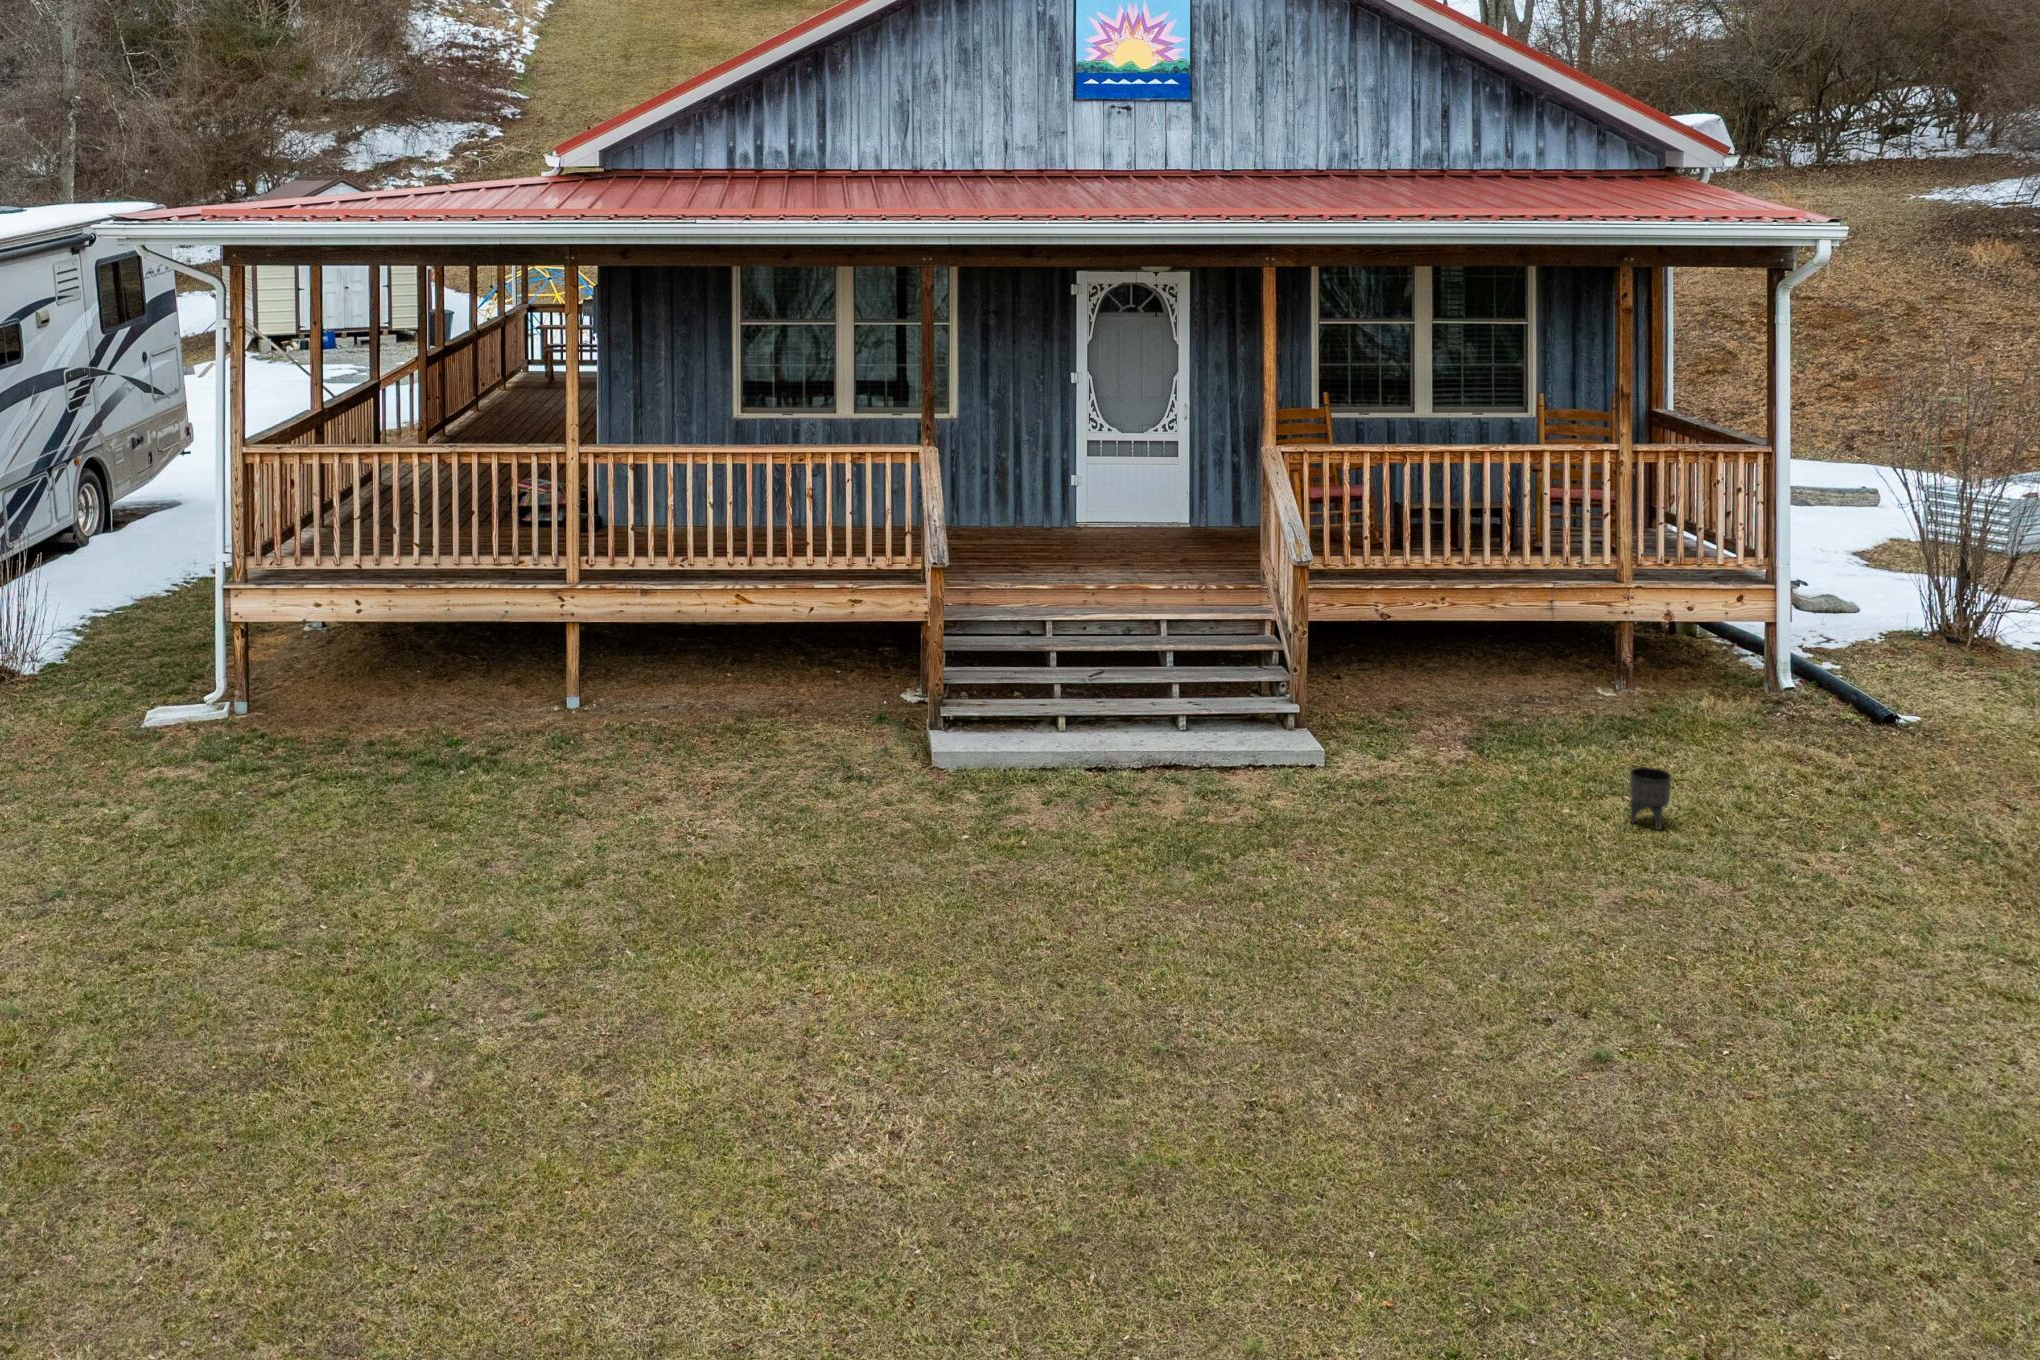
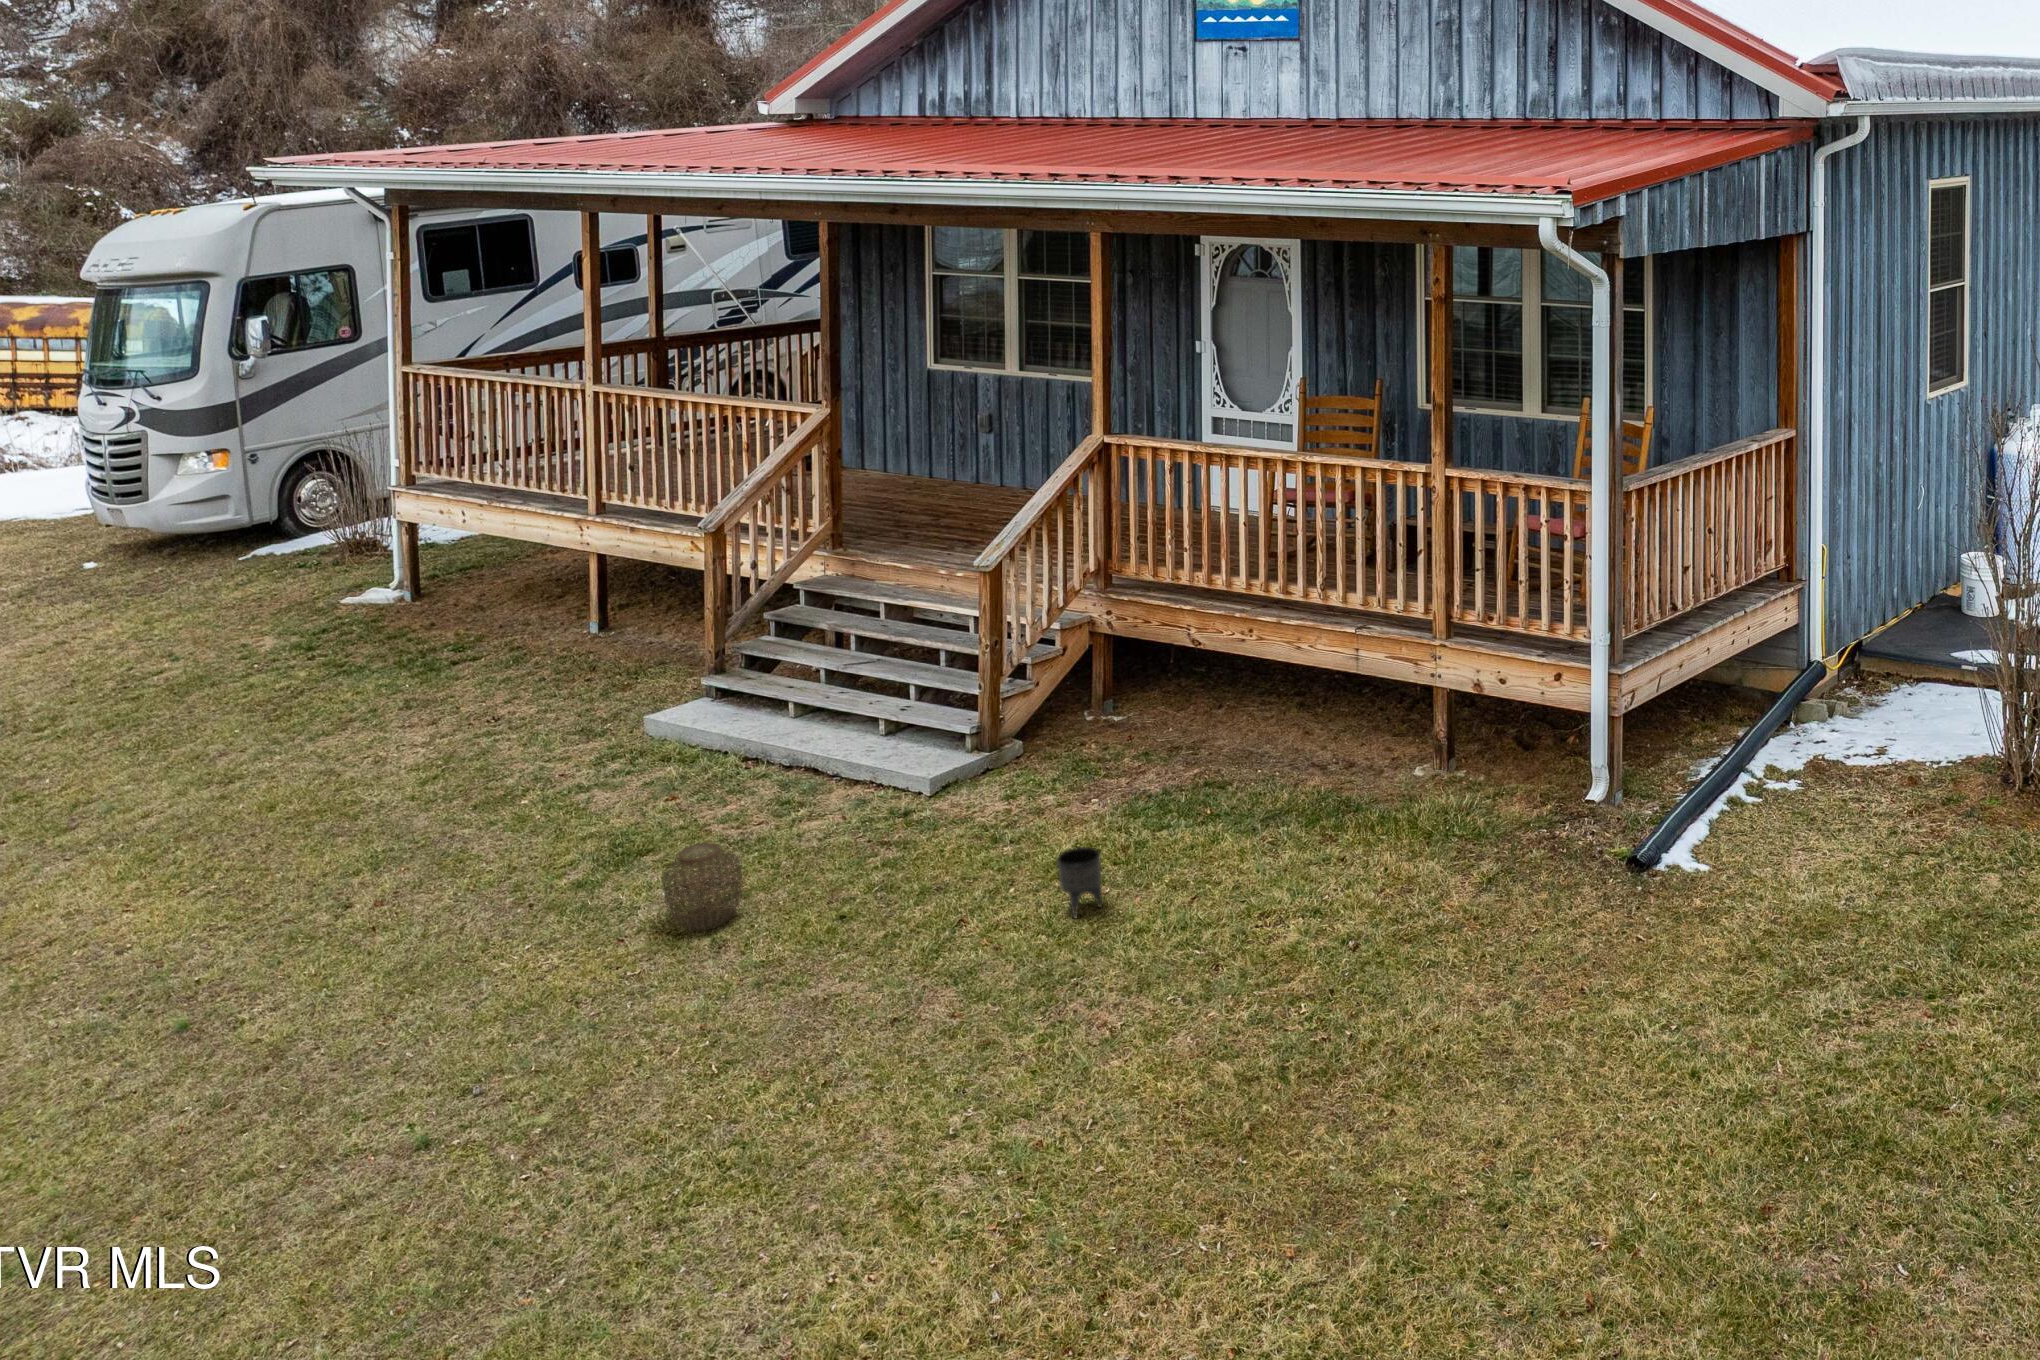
woven basket: none [1348,816,1424,904] -> present [662,843,742,931]

